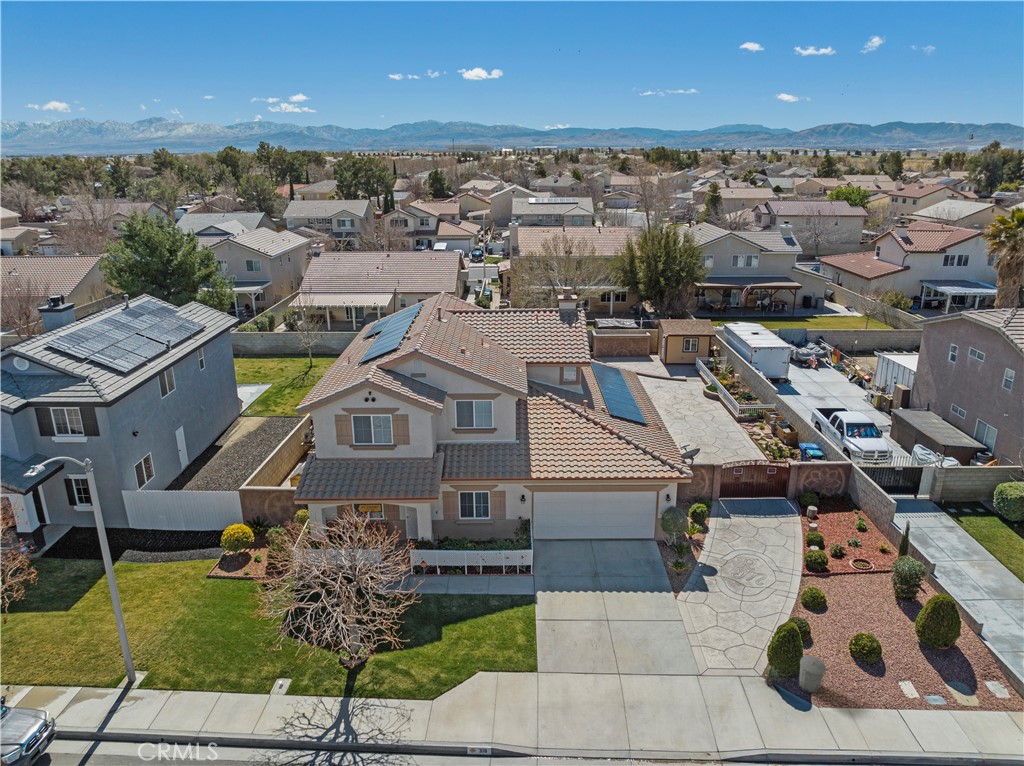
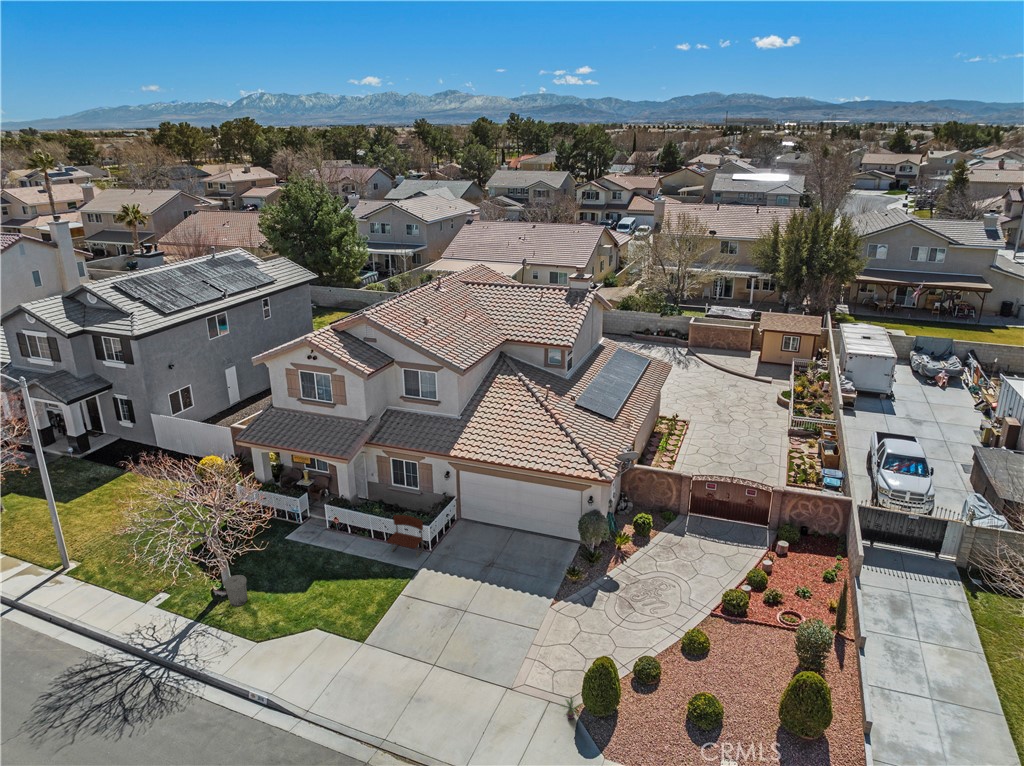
bench: none [493,543,525,583] -> present [387,515,423,557]
trash can: present [799,656,826,693] -> present [224,575,247,607]

